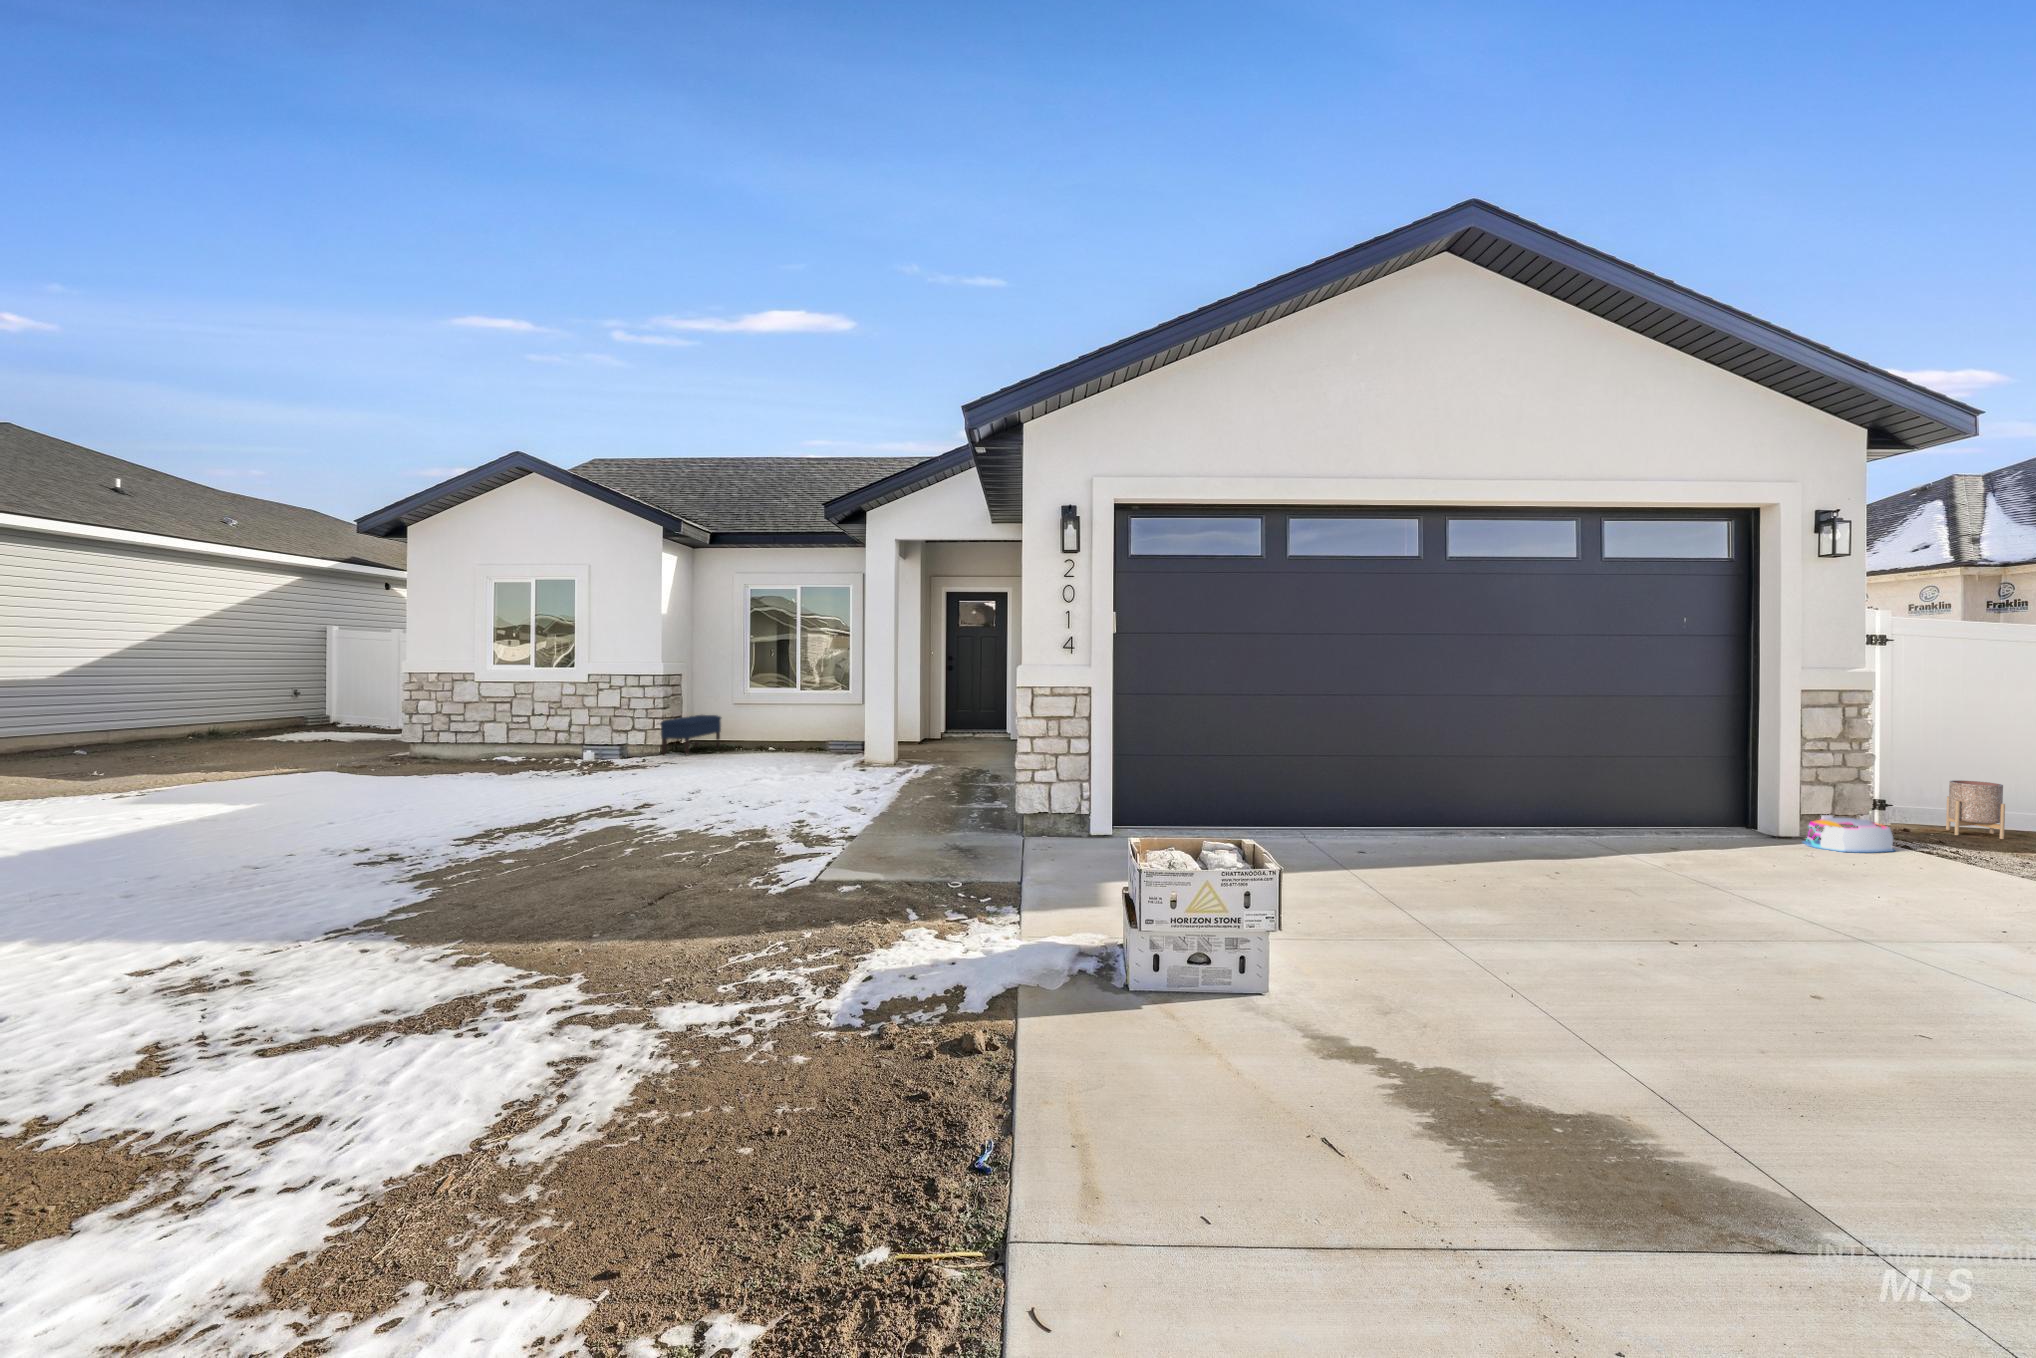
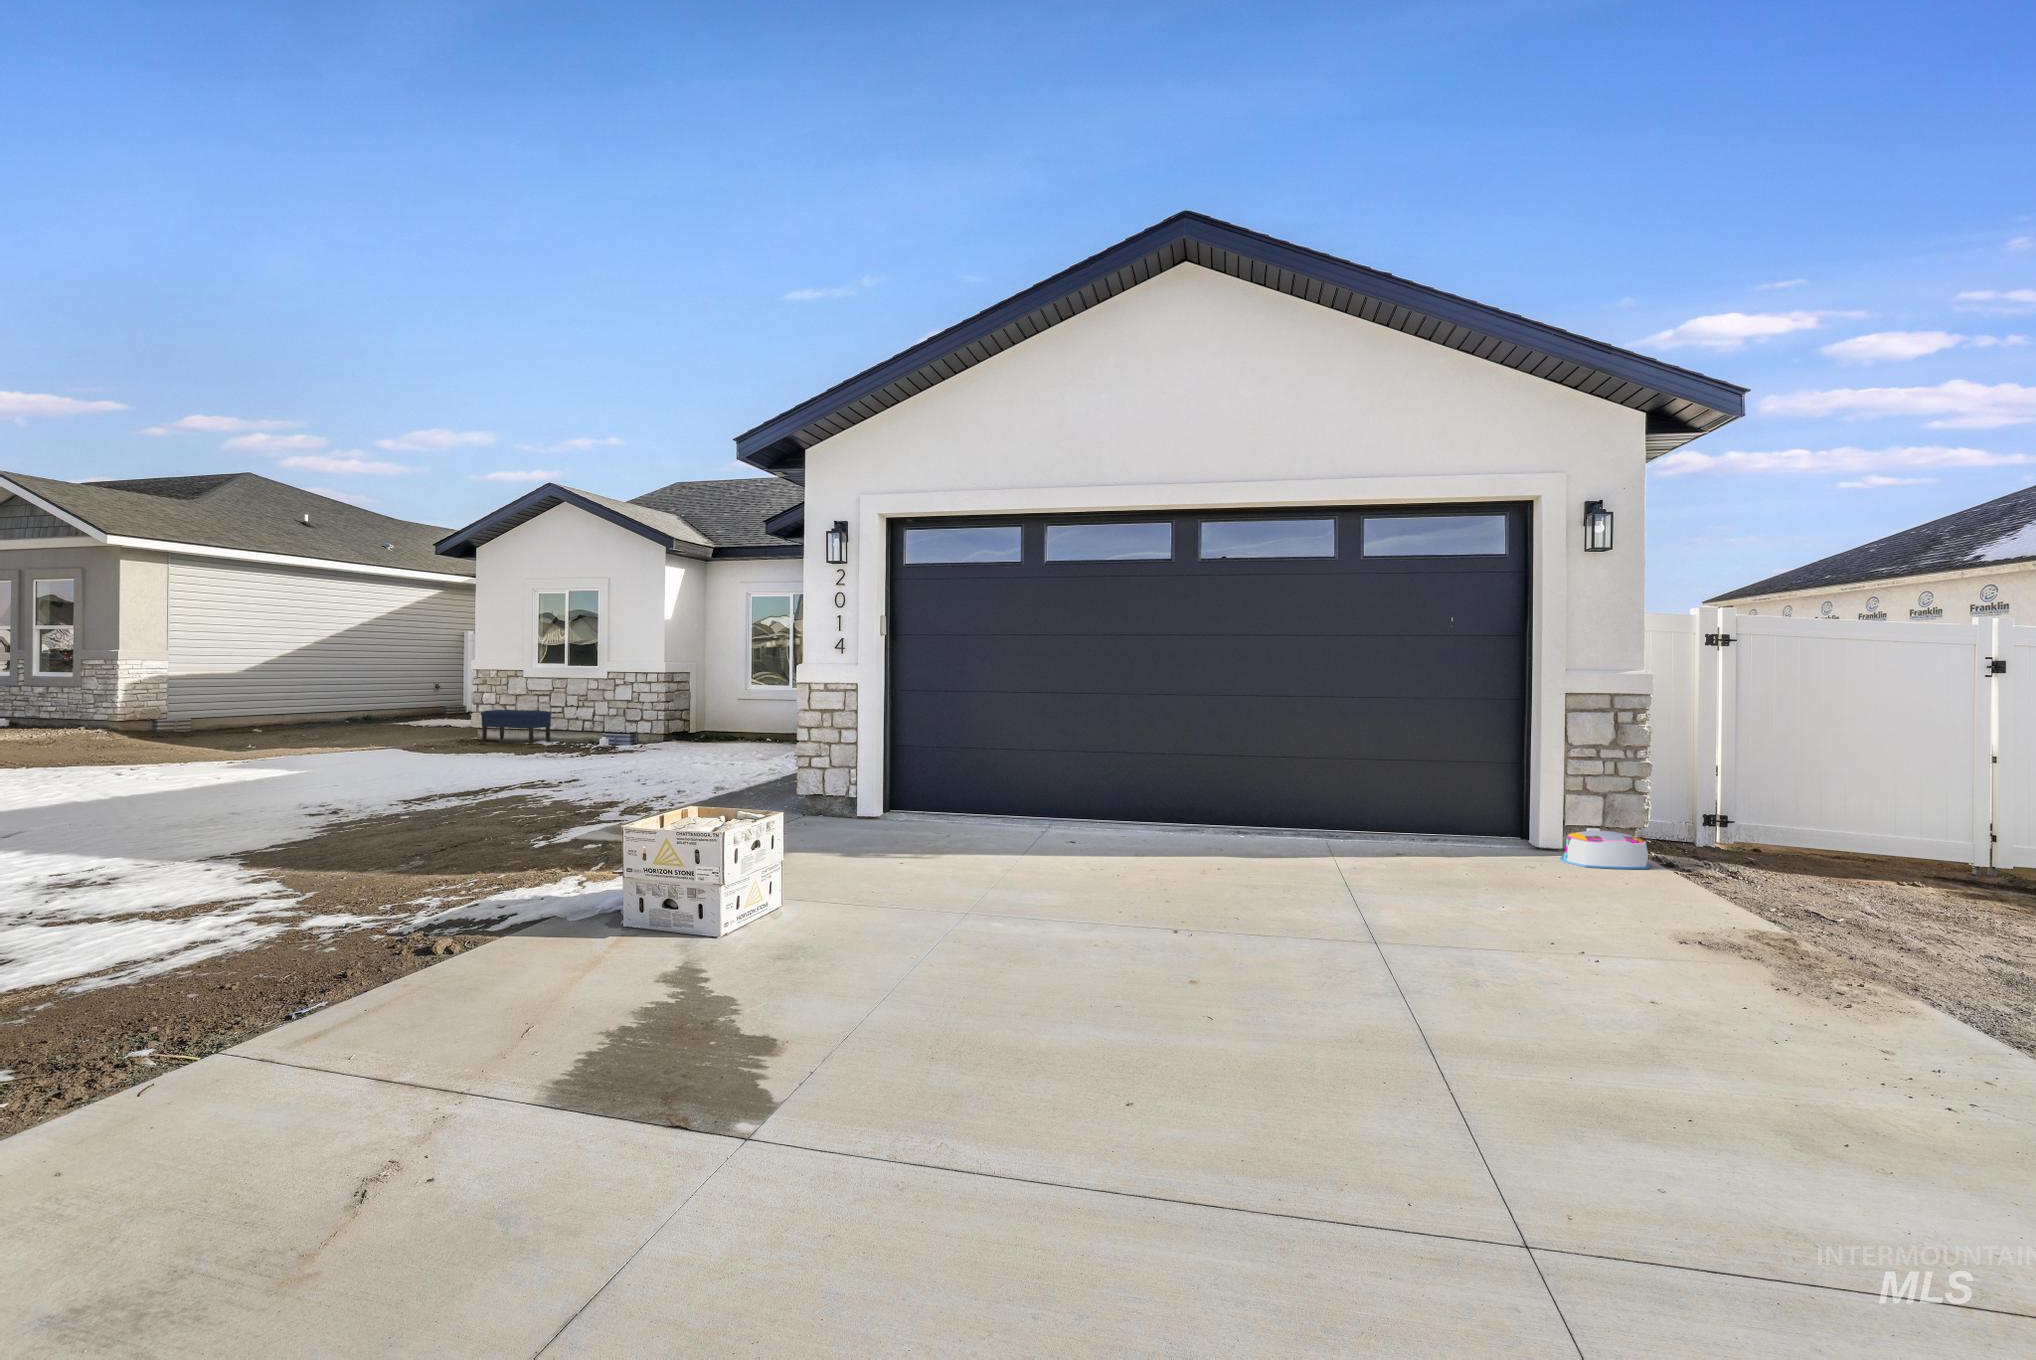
bench: present [660,715,721,755] -> present [481,710,551,743]
planter: present [1946,780,2005,839] -> none [1773,798,1830,865]

